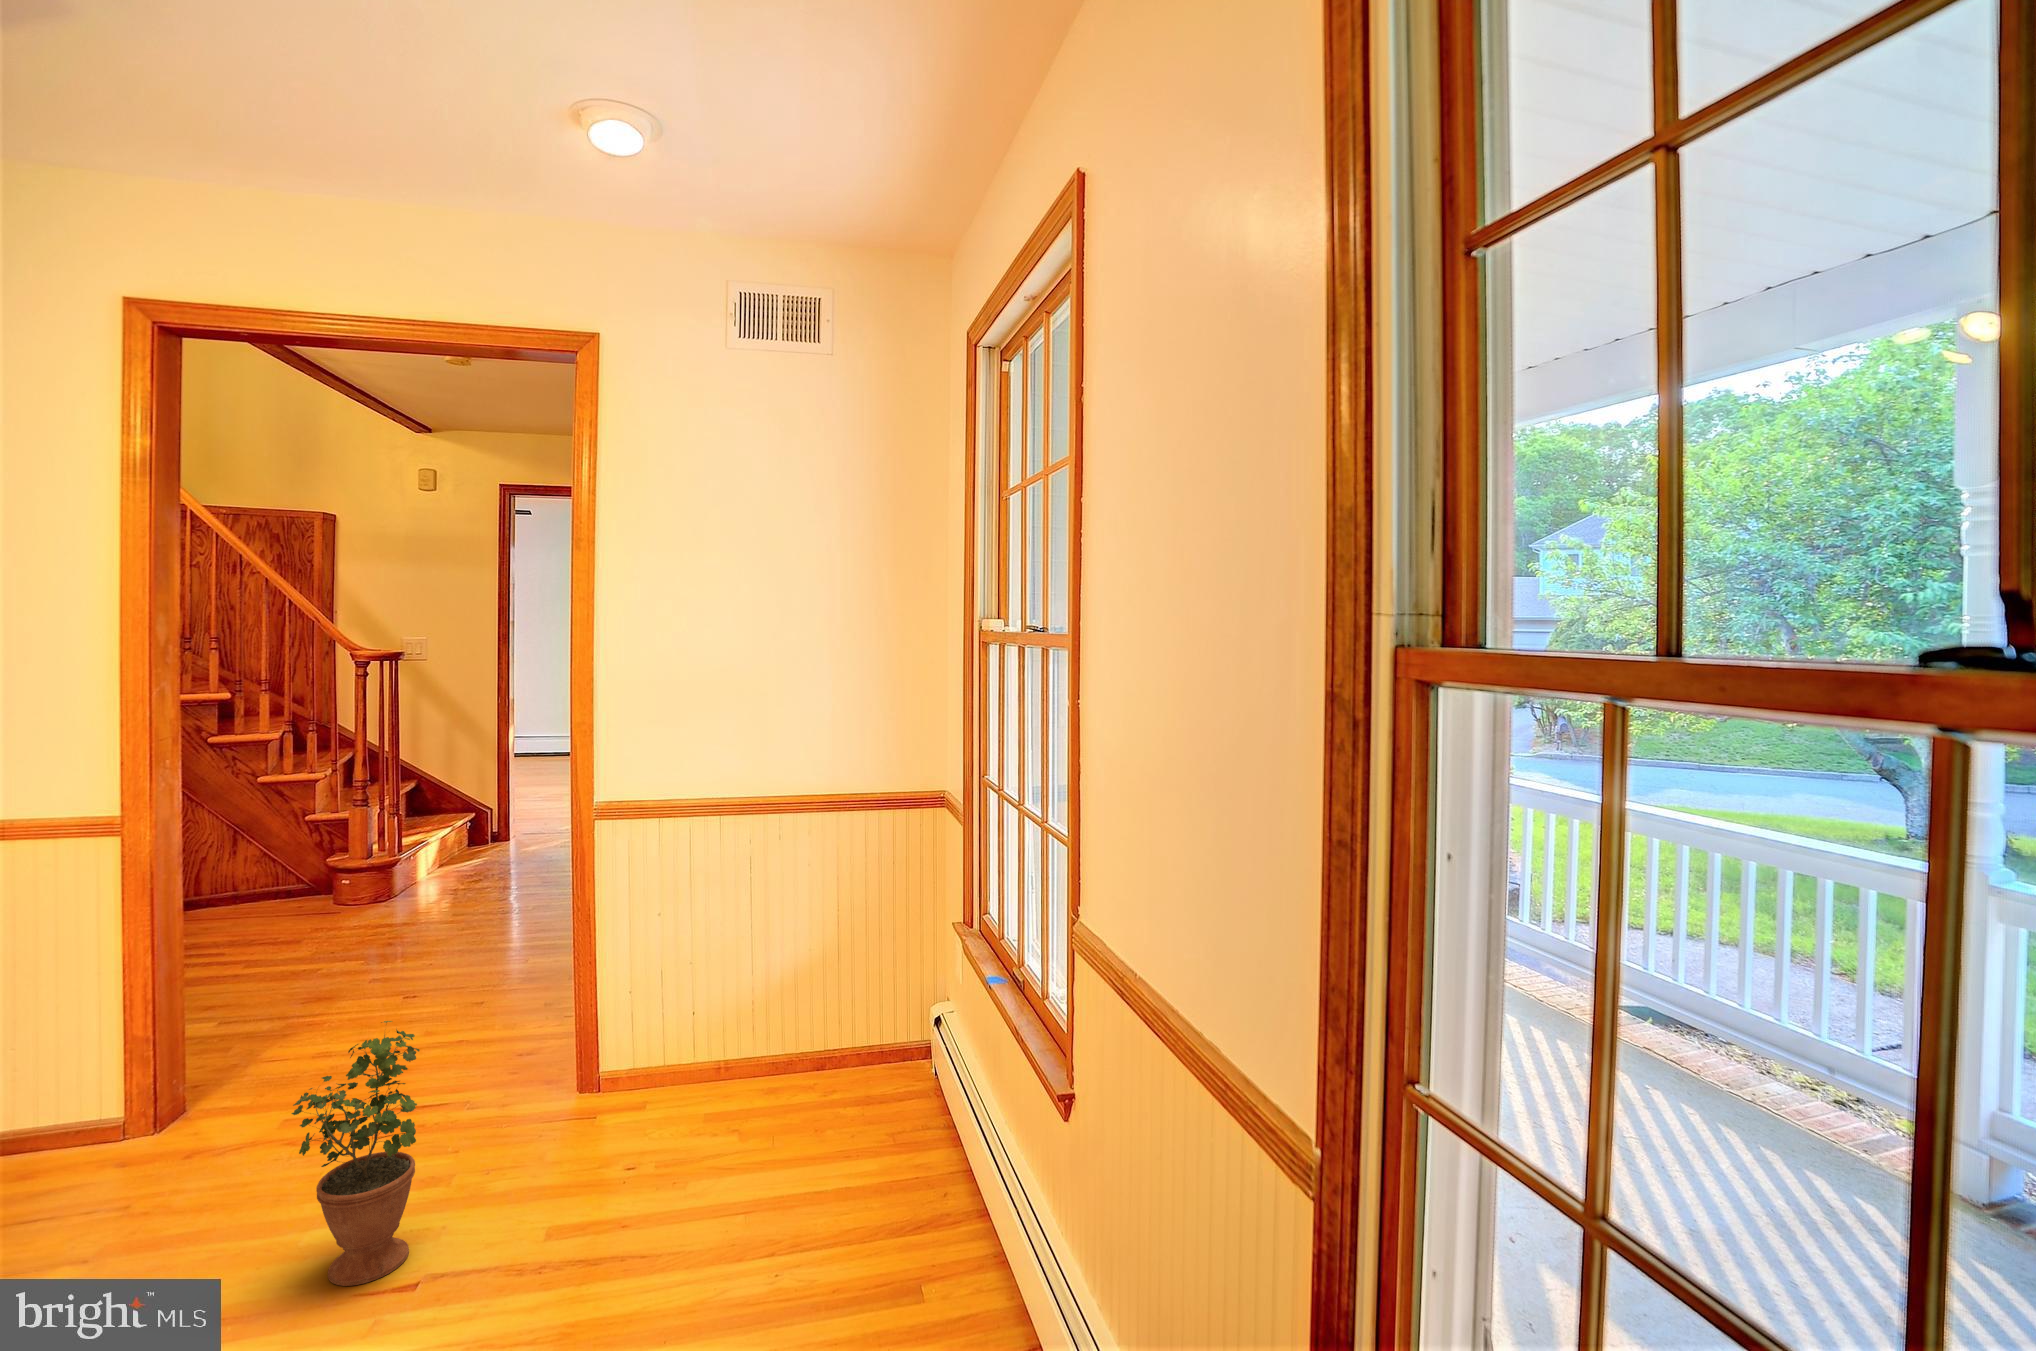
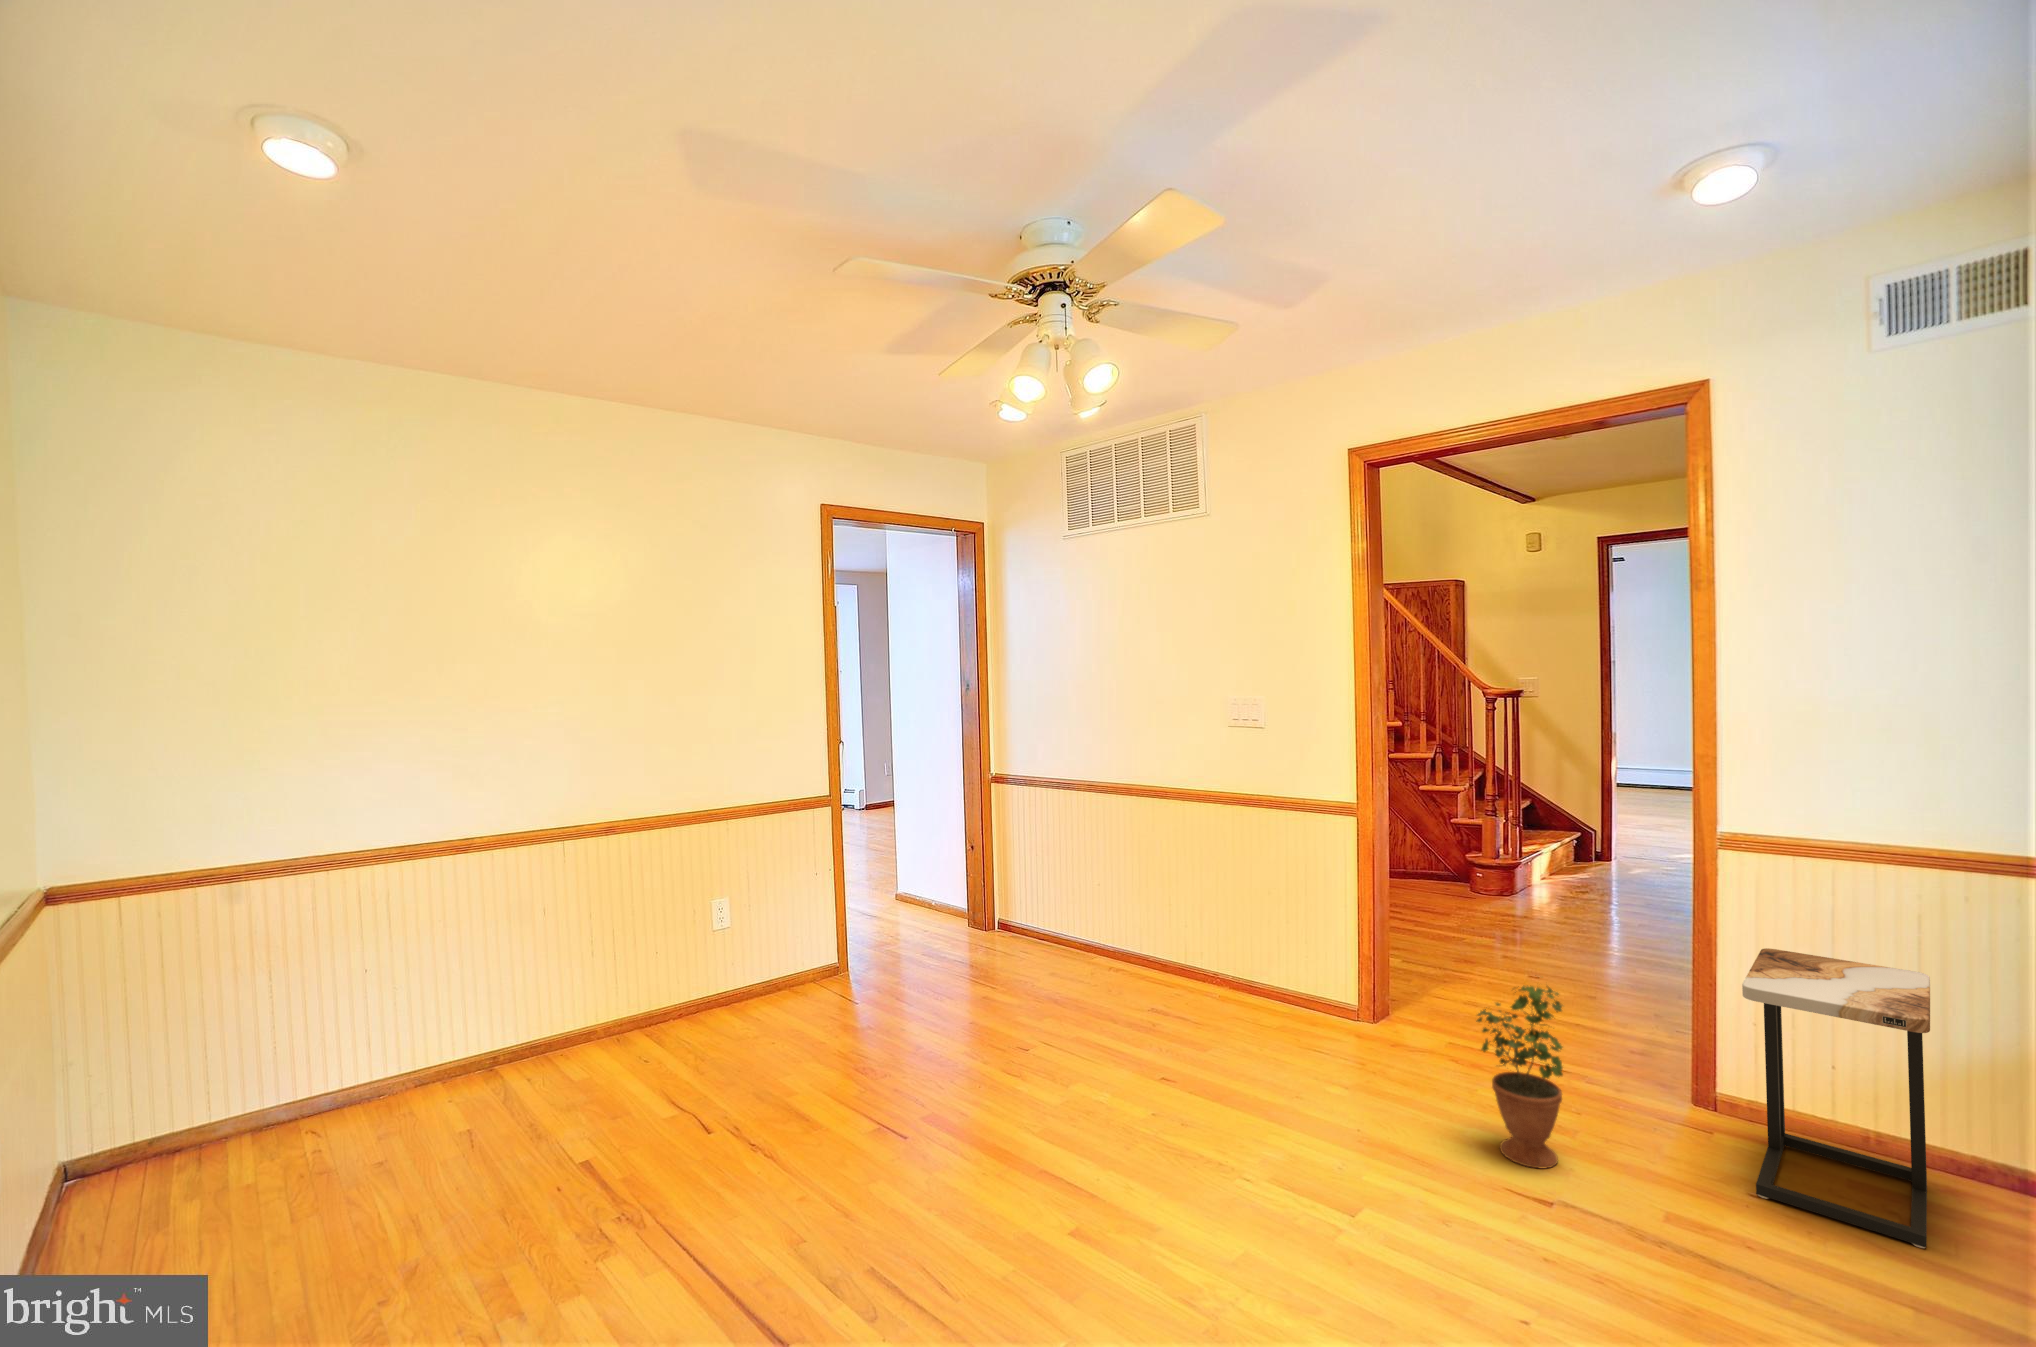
side table: none [613,906,758,1180] -> present [1742,948,1930,1248]

